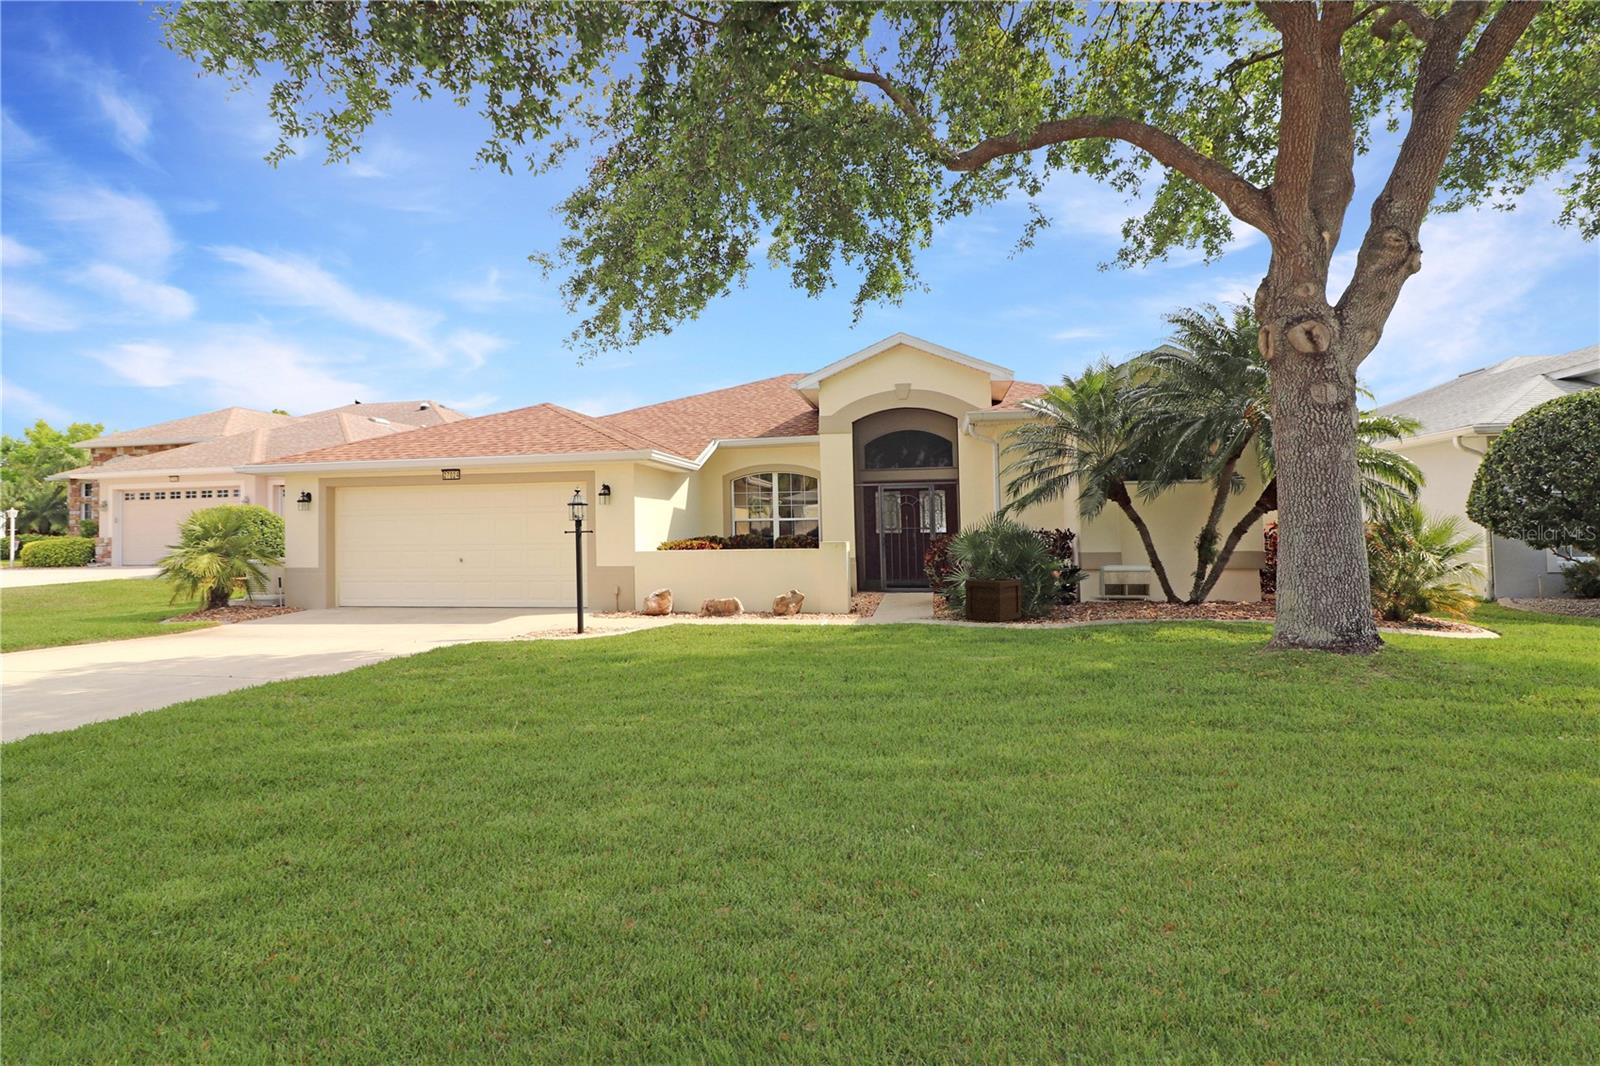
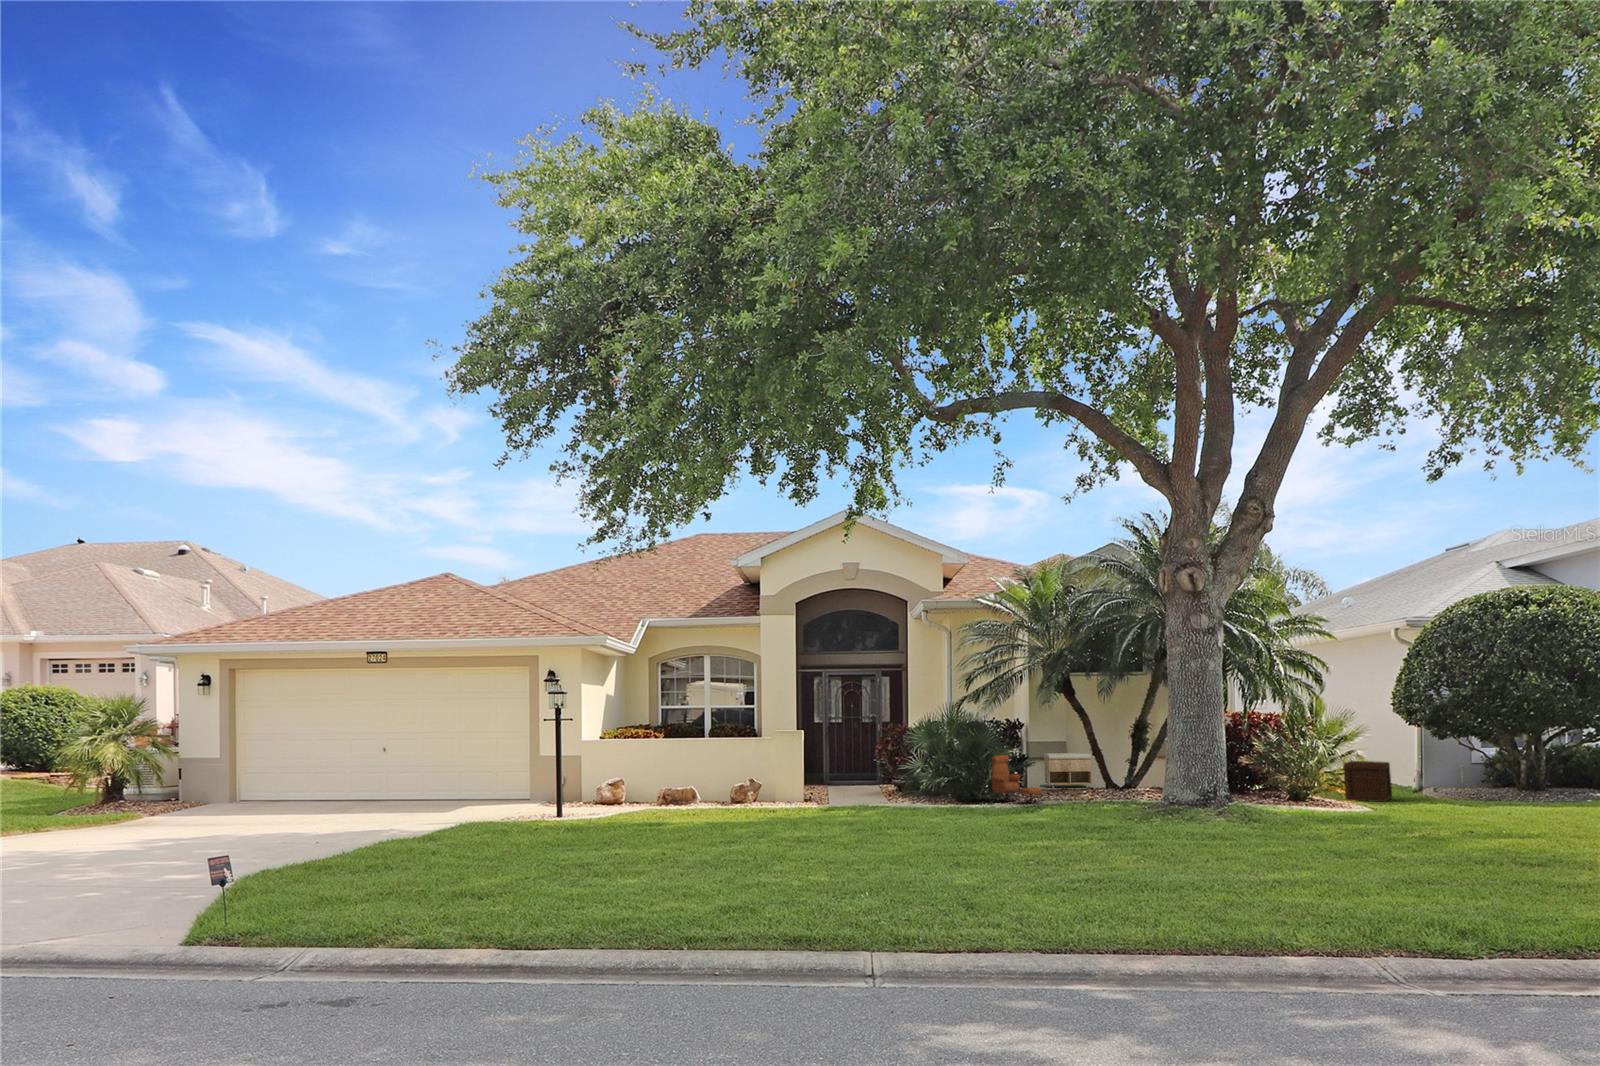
lounge chair: none [1036,568,1096,622] -> present [991,755,1042,804]
wooden crate: present [965,578,1021,622] -> present [1343,761,1392,802]
potted tree: present [1404,587,1434,627] -> none [1289,765,1313,804]

